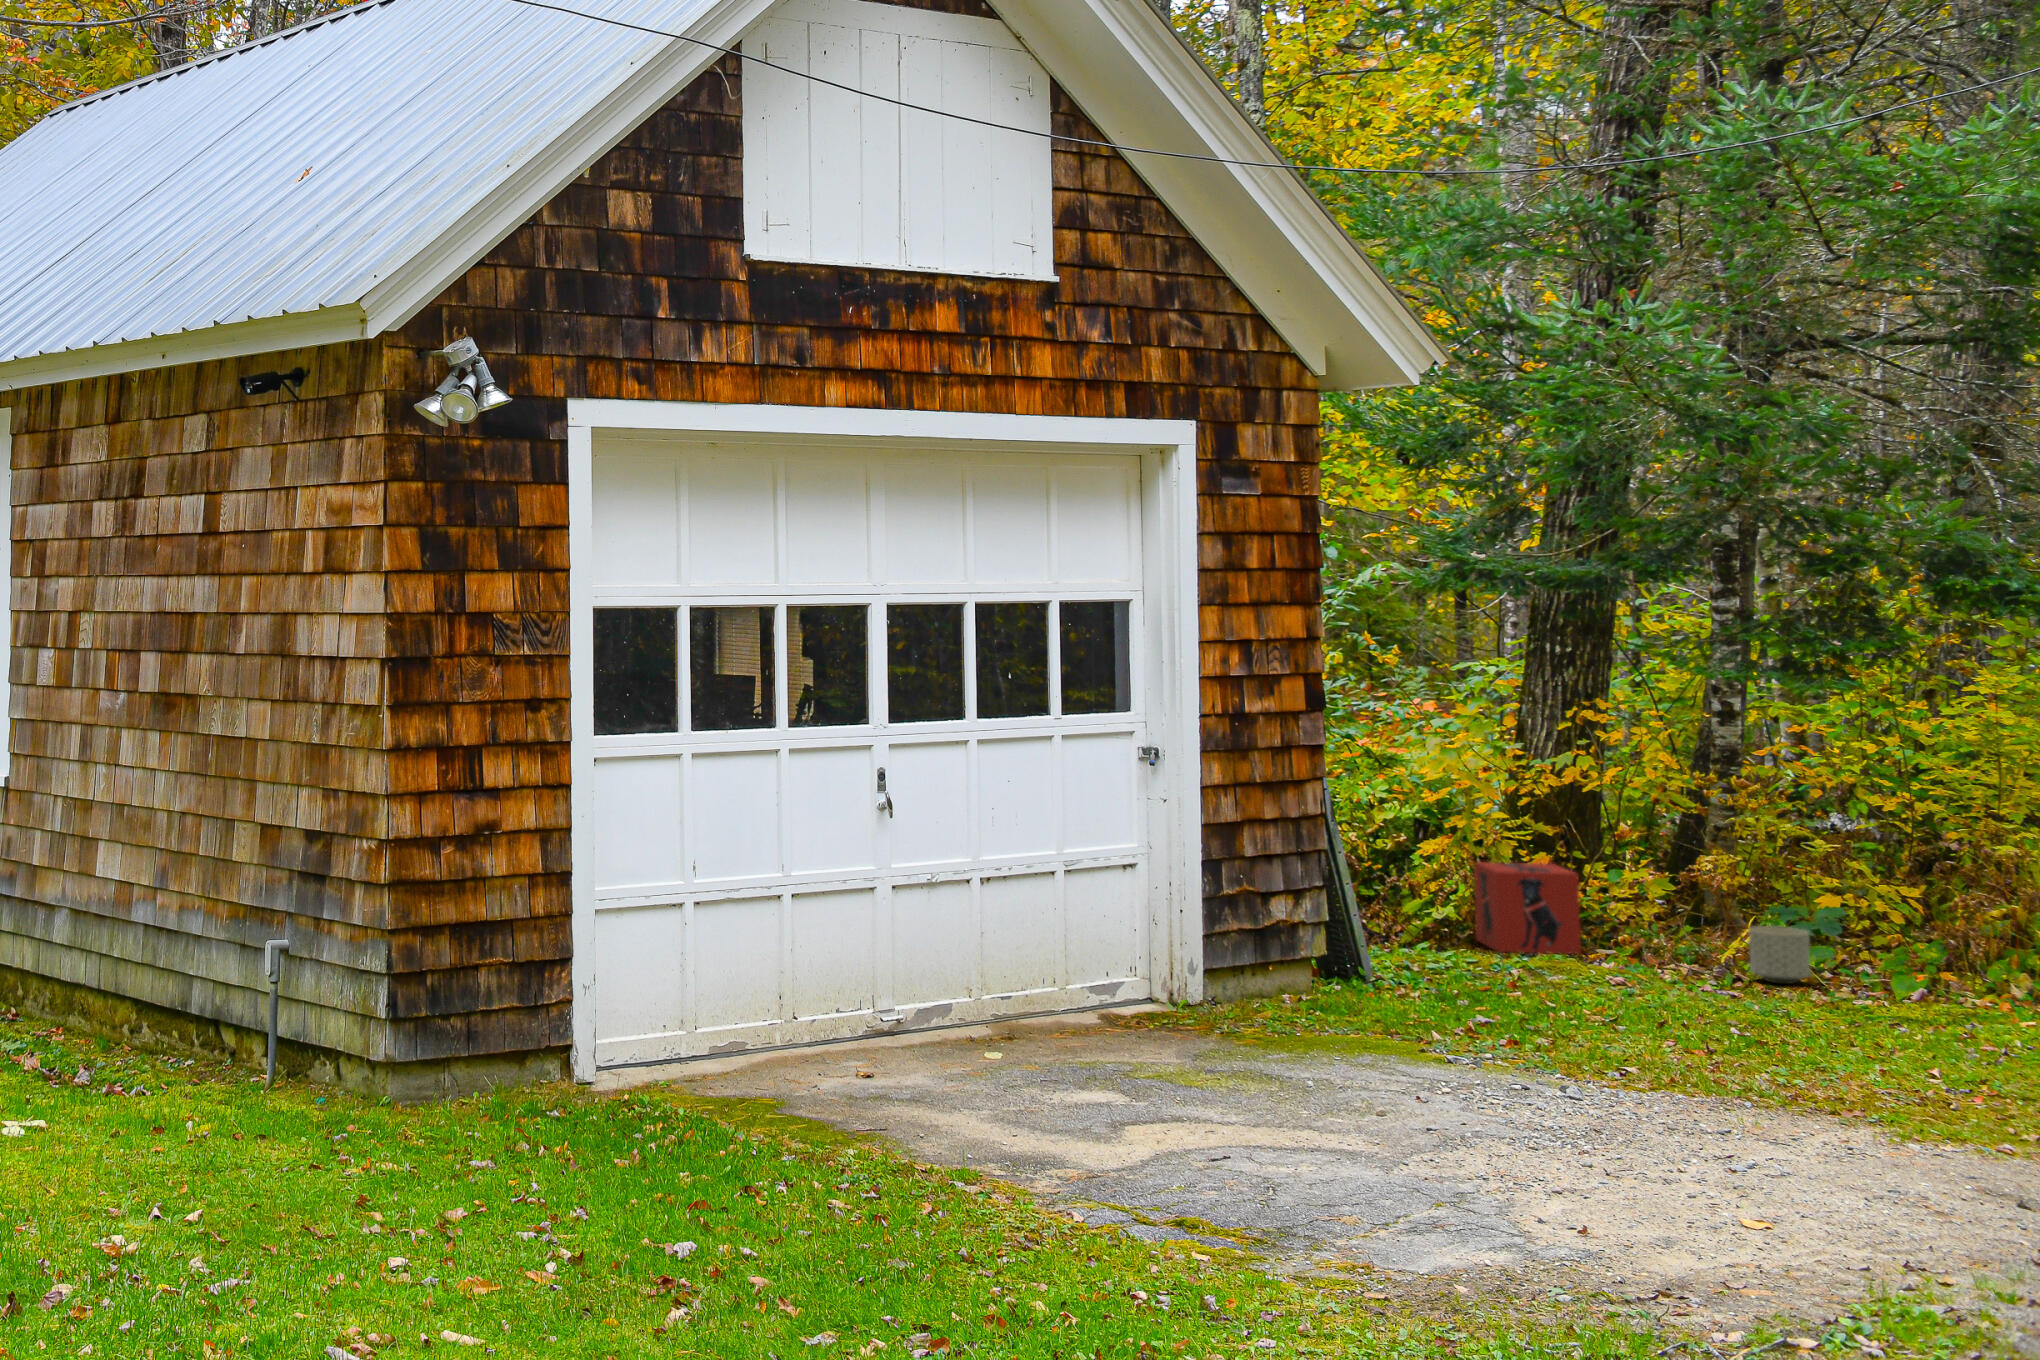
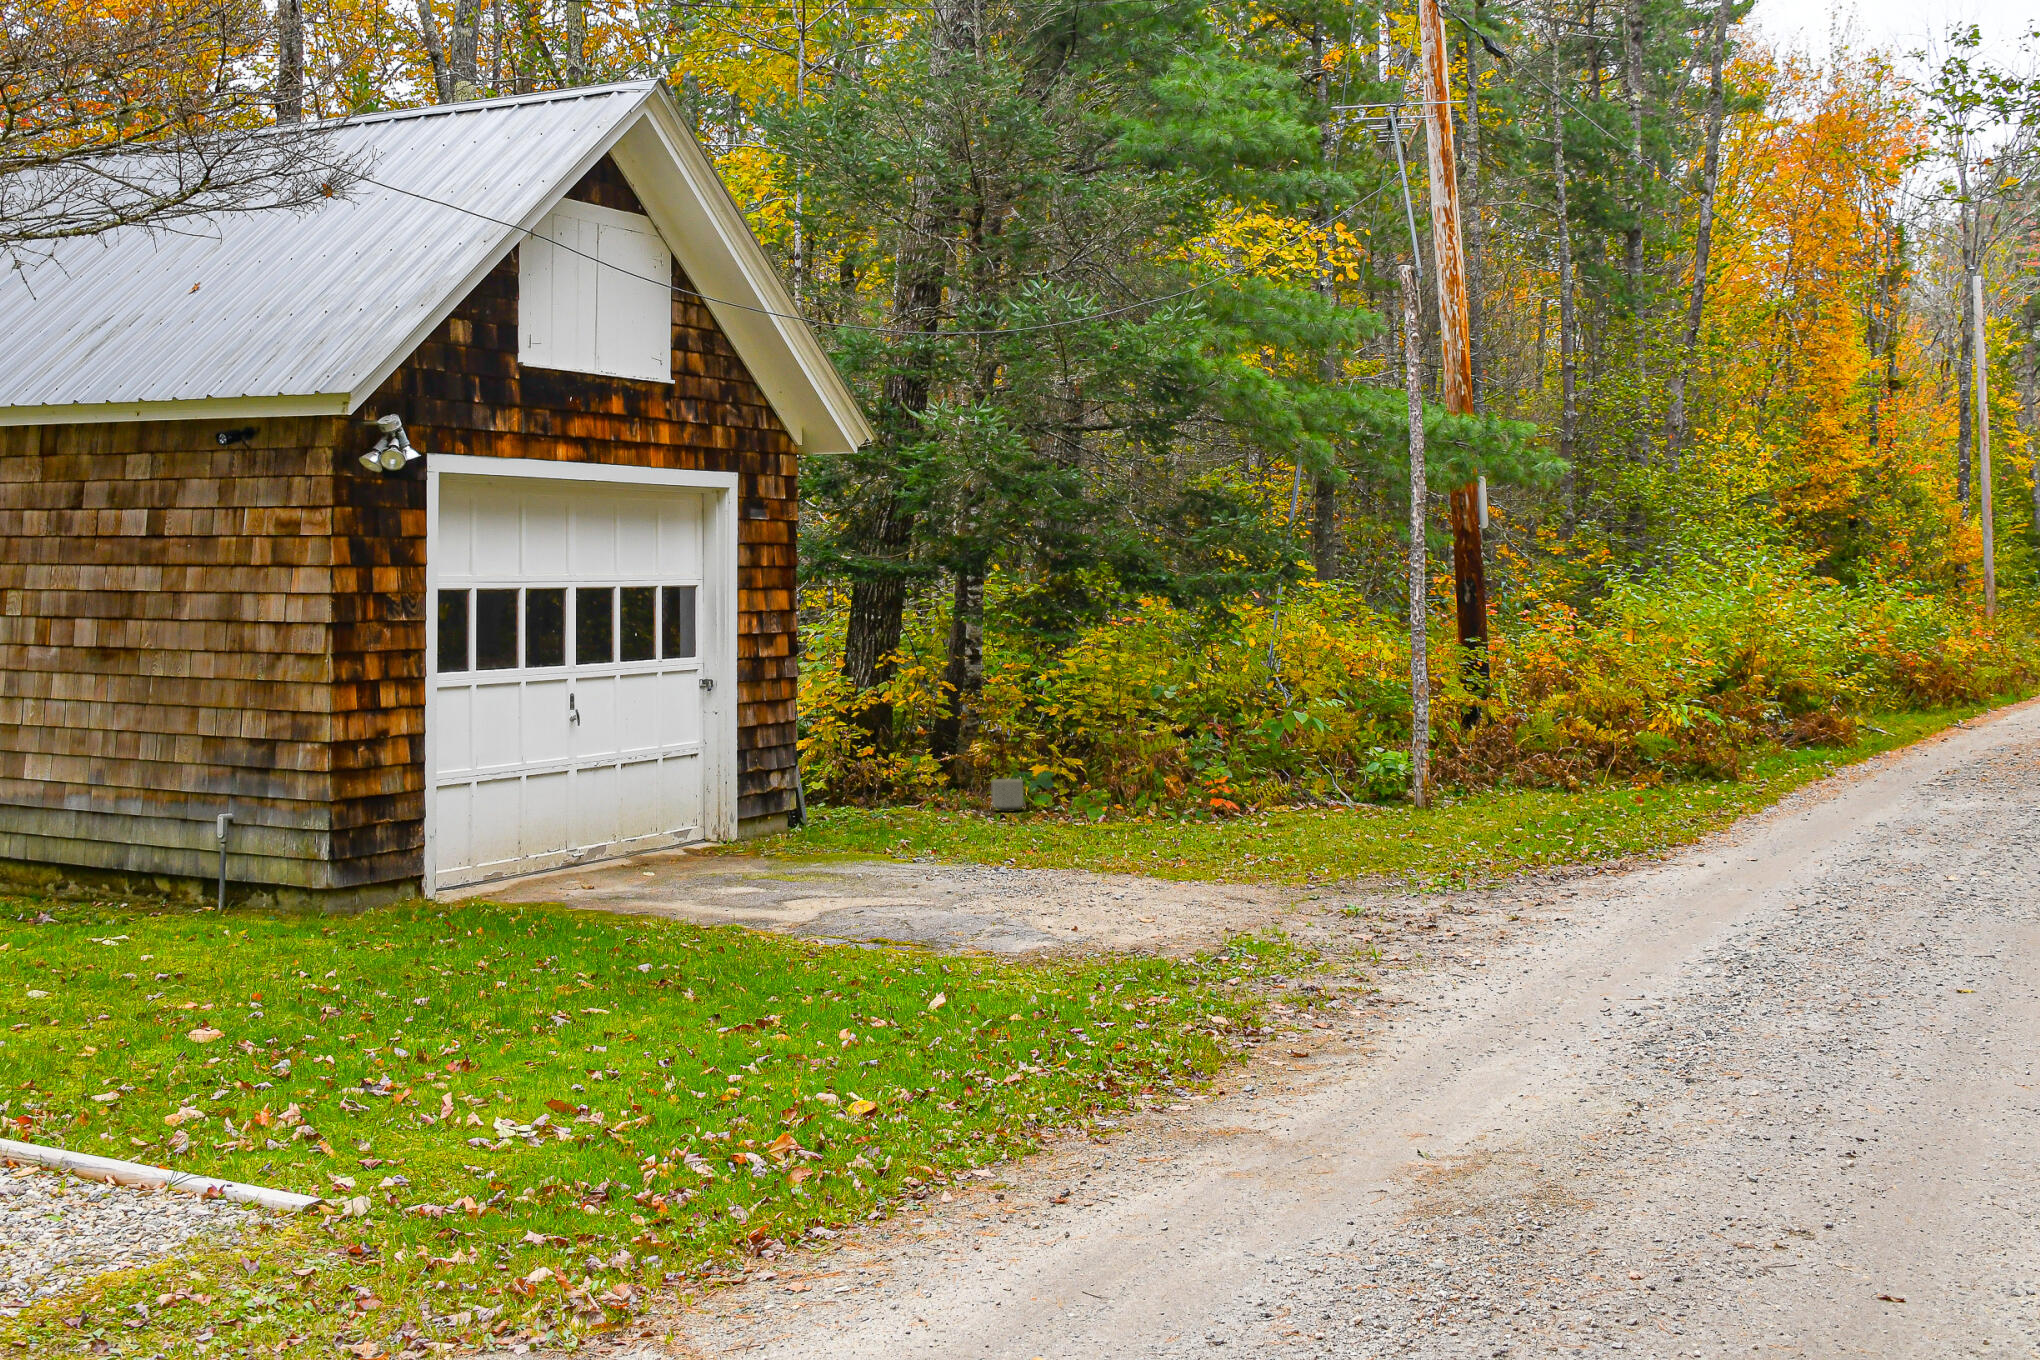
storage box: present [1474,862,1581,954] -> none [828,755,892,811]

